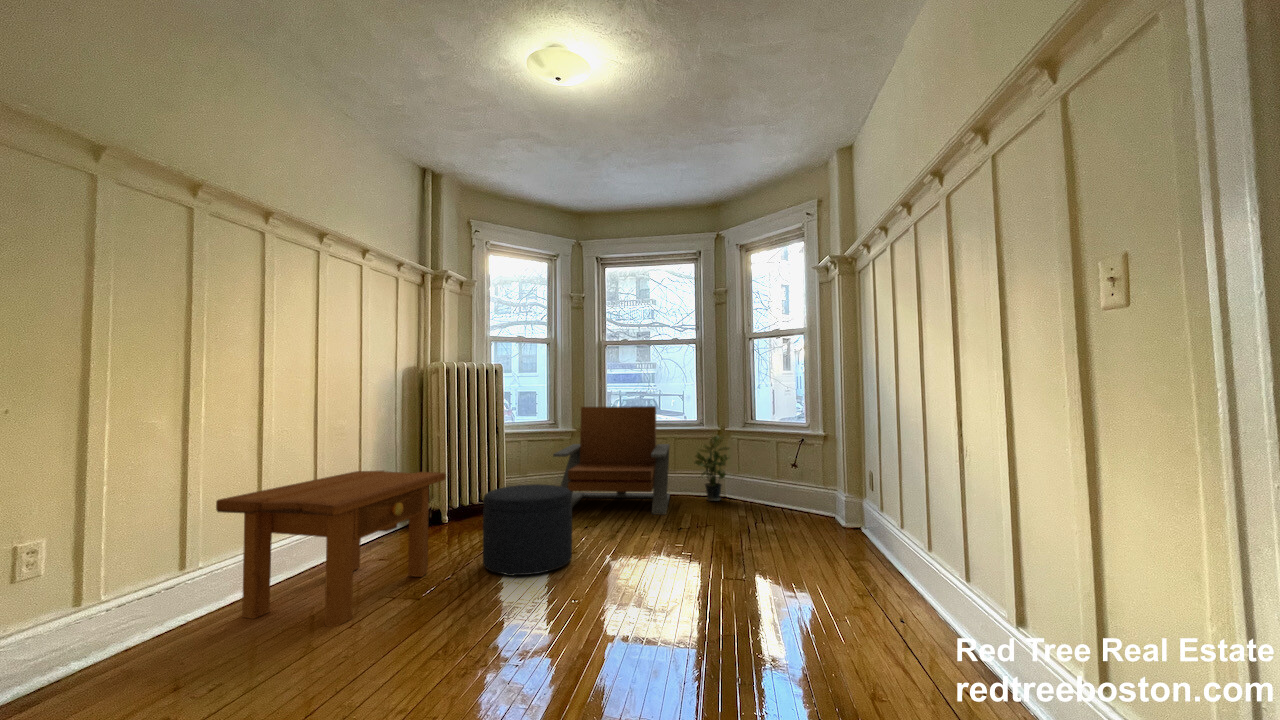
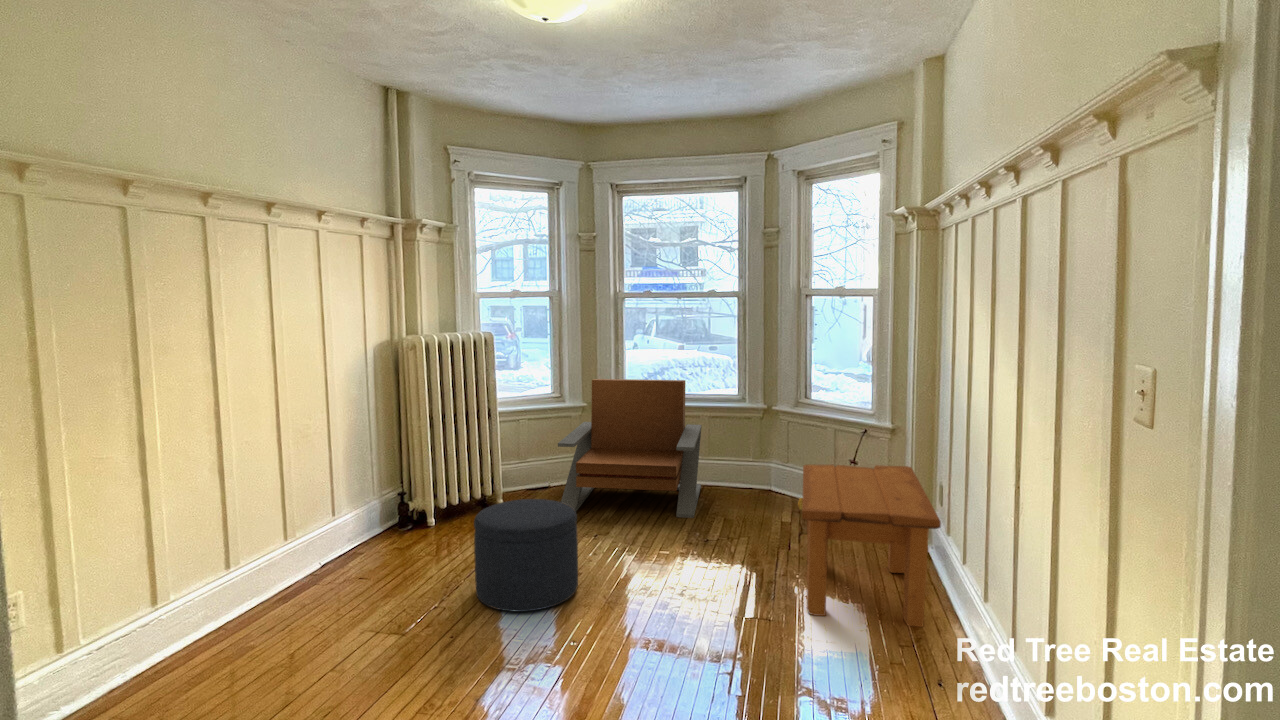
potted plant: present [695,435,729,501] -> none [731,416,776,497]
side table: present [216,471,446,626] -> present [798,465,941,627]

